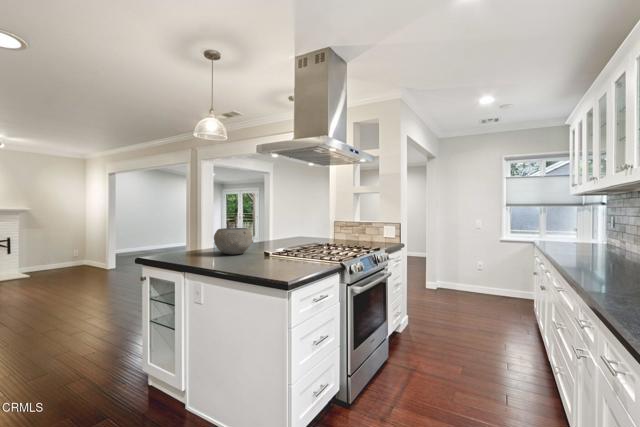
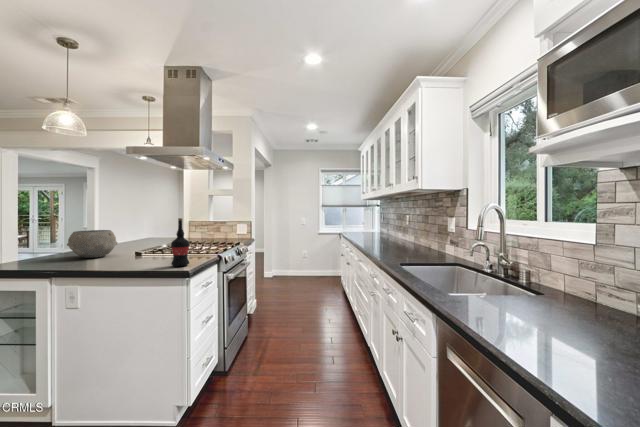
wine bottle: none [275,218,294,275] -> present [171,218,189,266]

